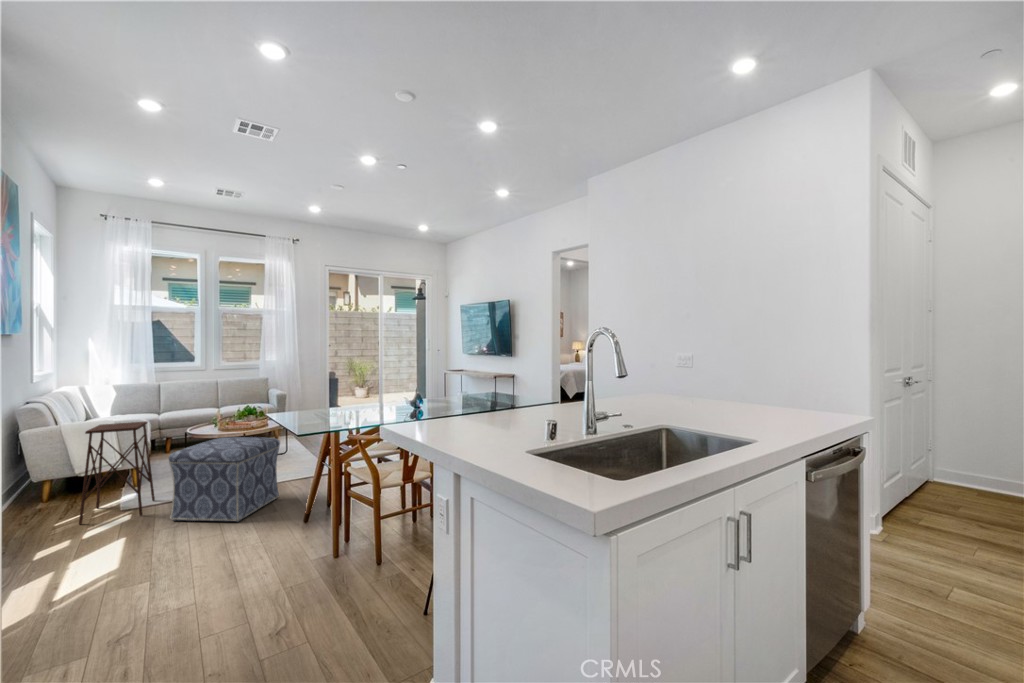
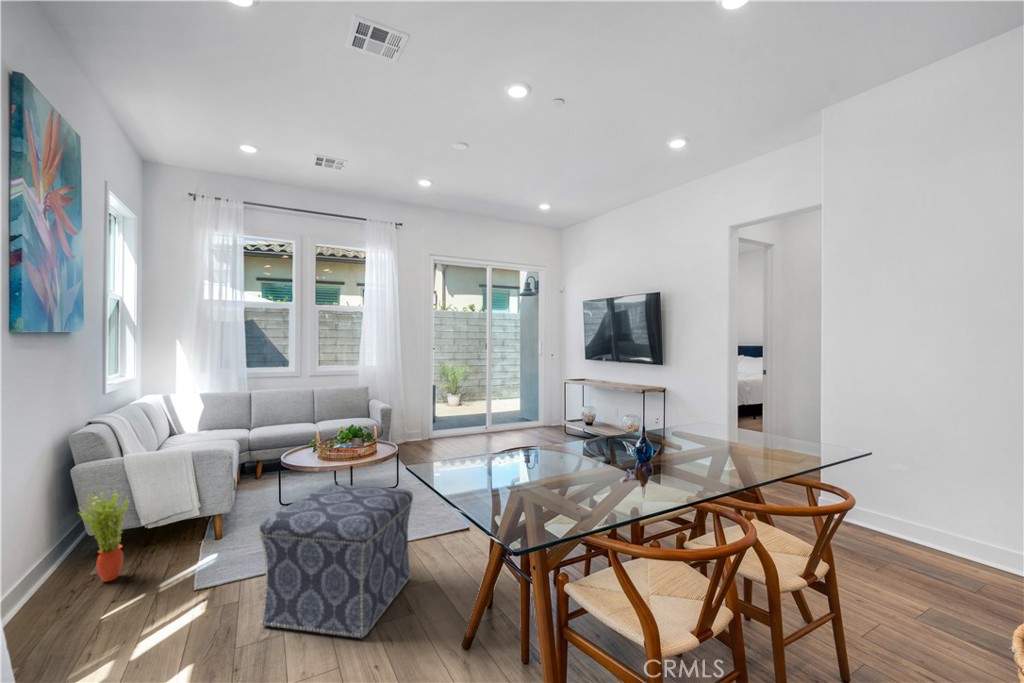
side table: present [79,421,155,524] -> none [132,459,241,624]
potted plant: none [30,445,70,509] -> present [79,491,129,582]

